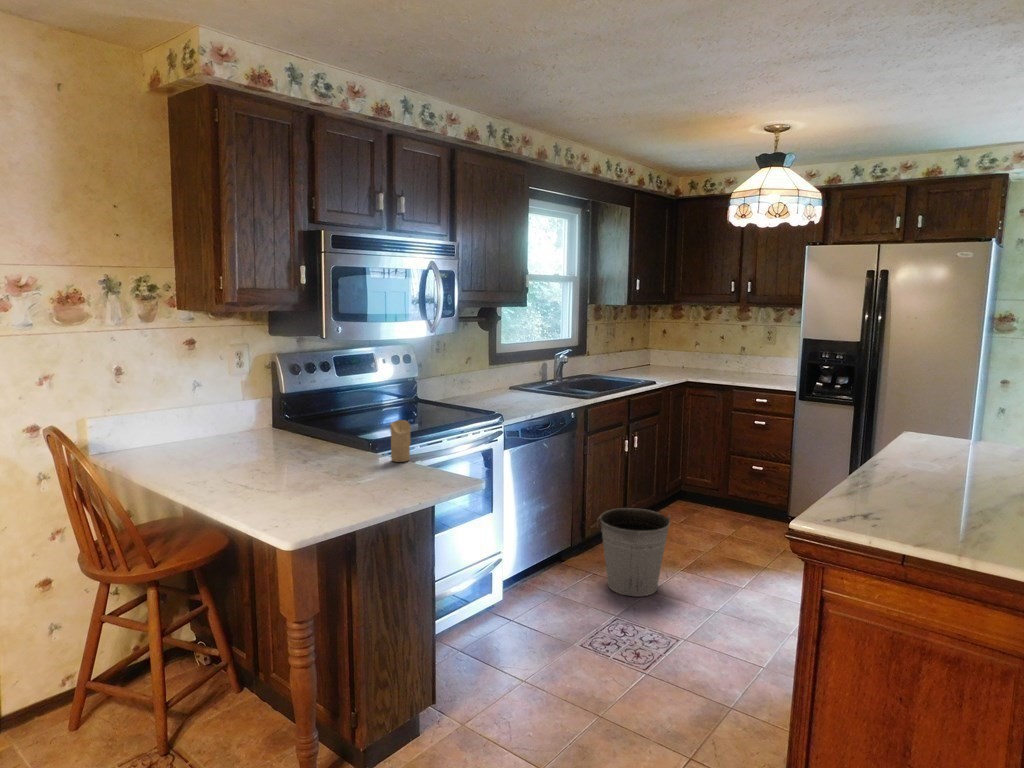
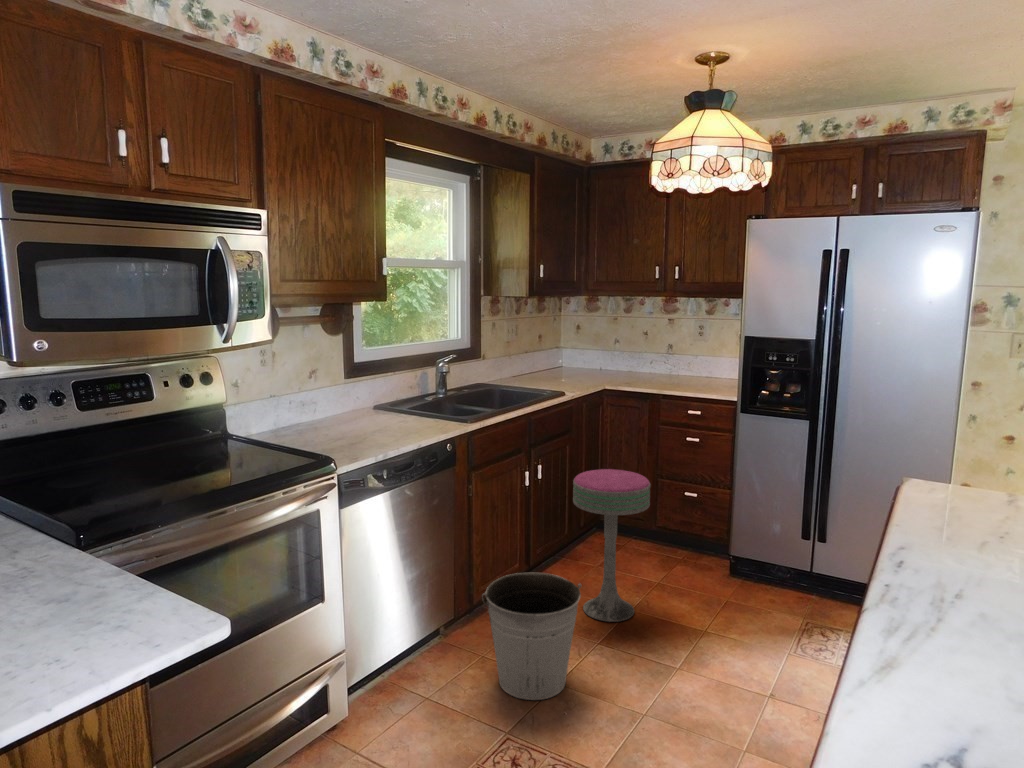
candle: present [390,420,411,462] -> none [48,522,94,603]
bar stool: none [663,440,724,555] -> present [573,469,651,622]

